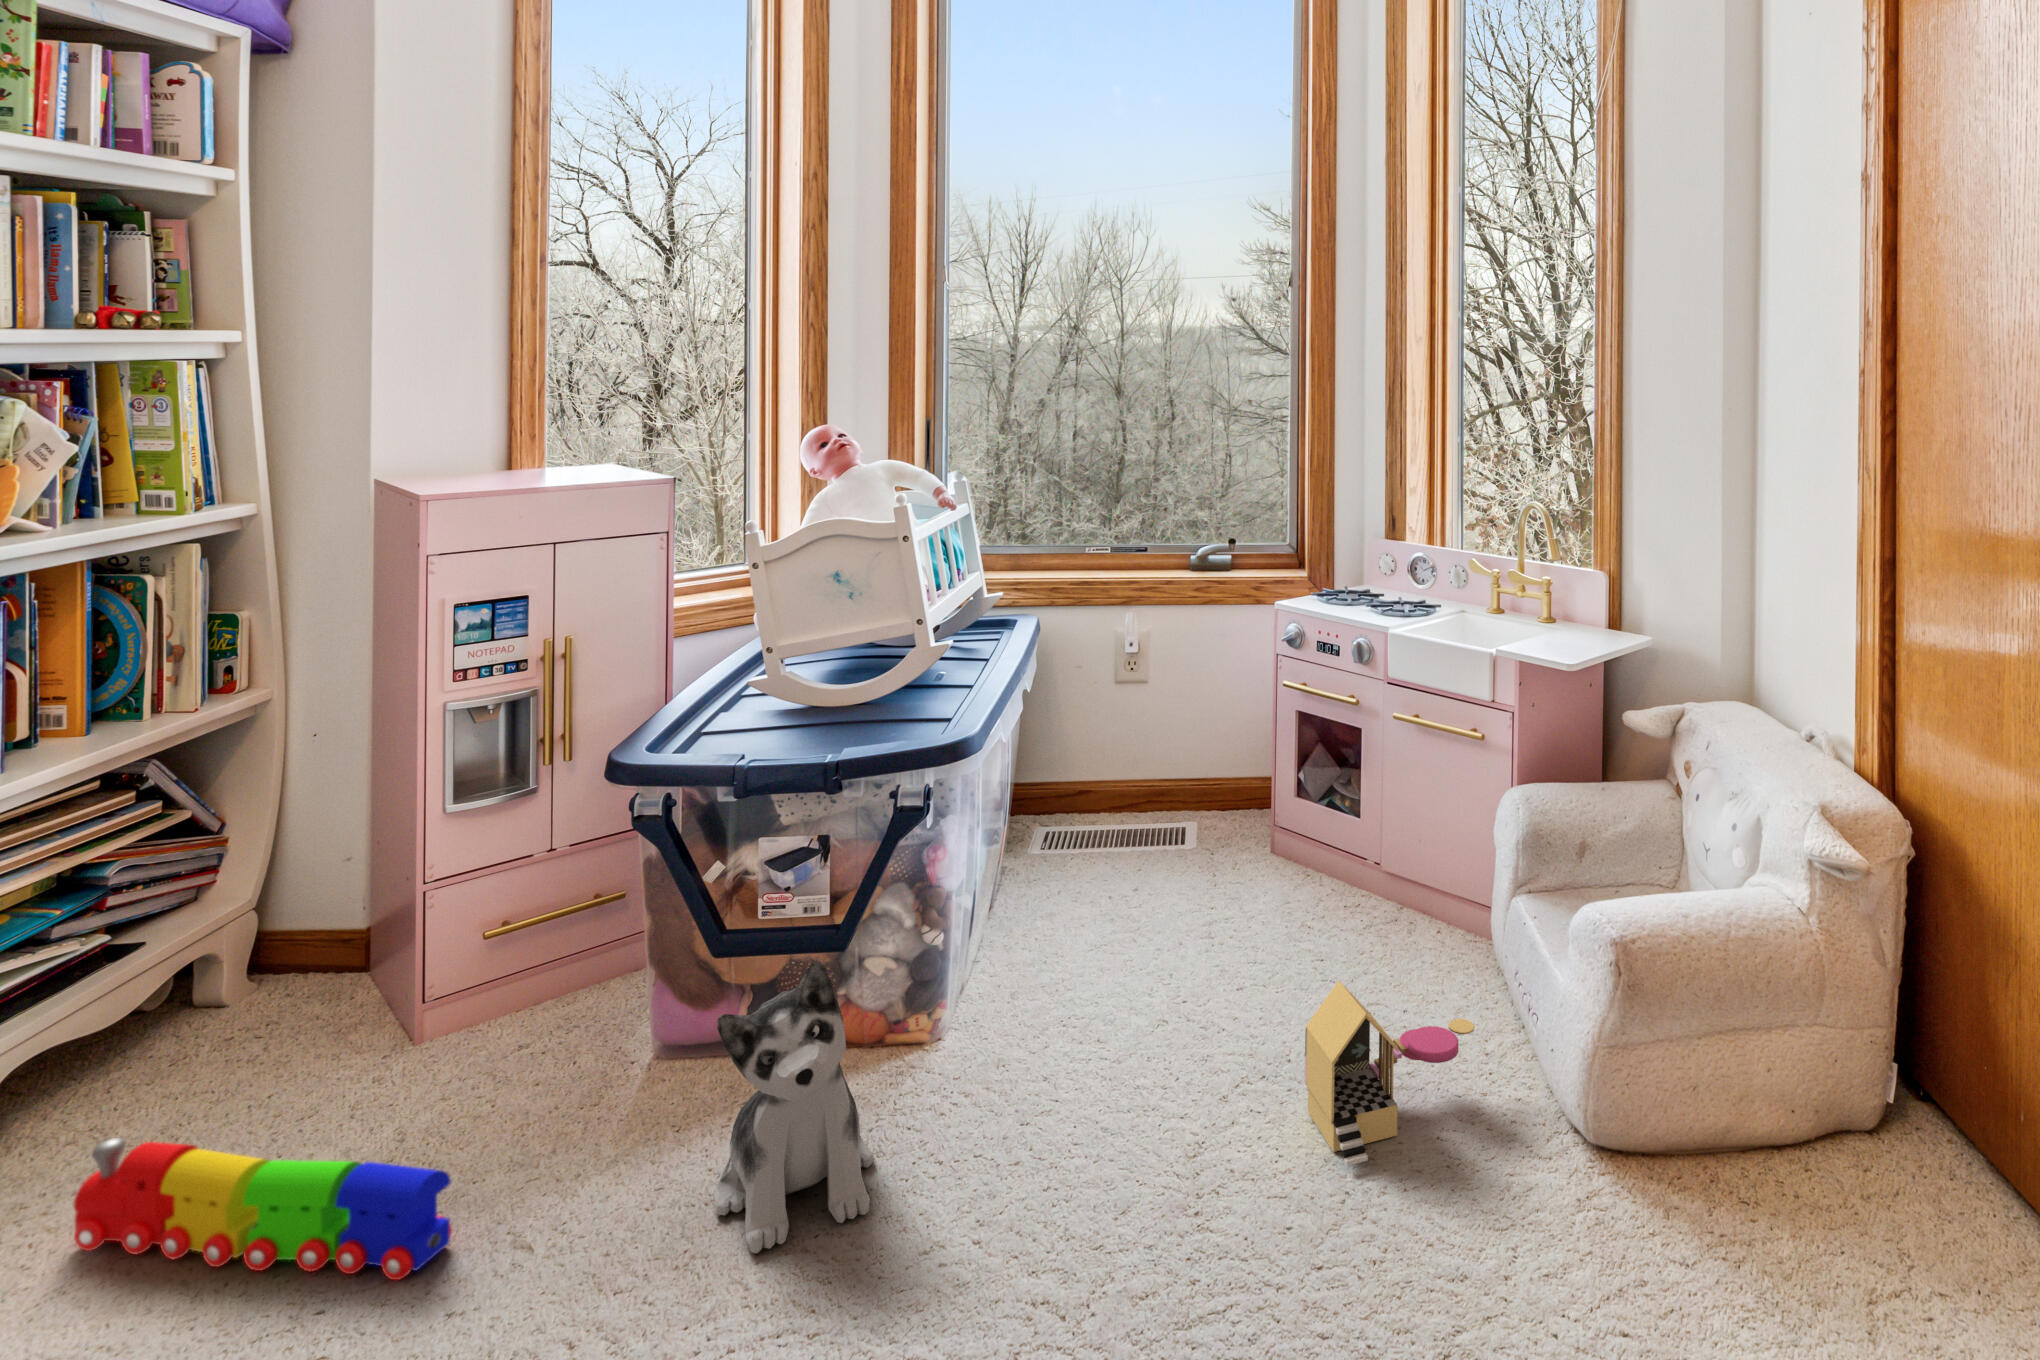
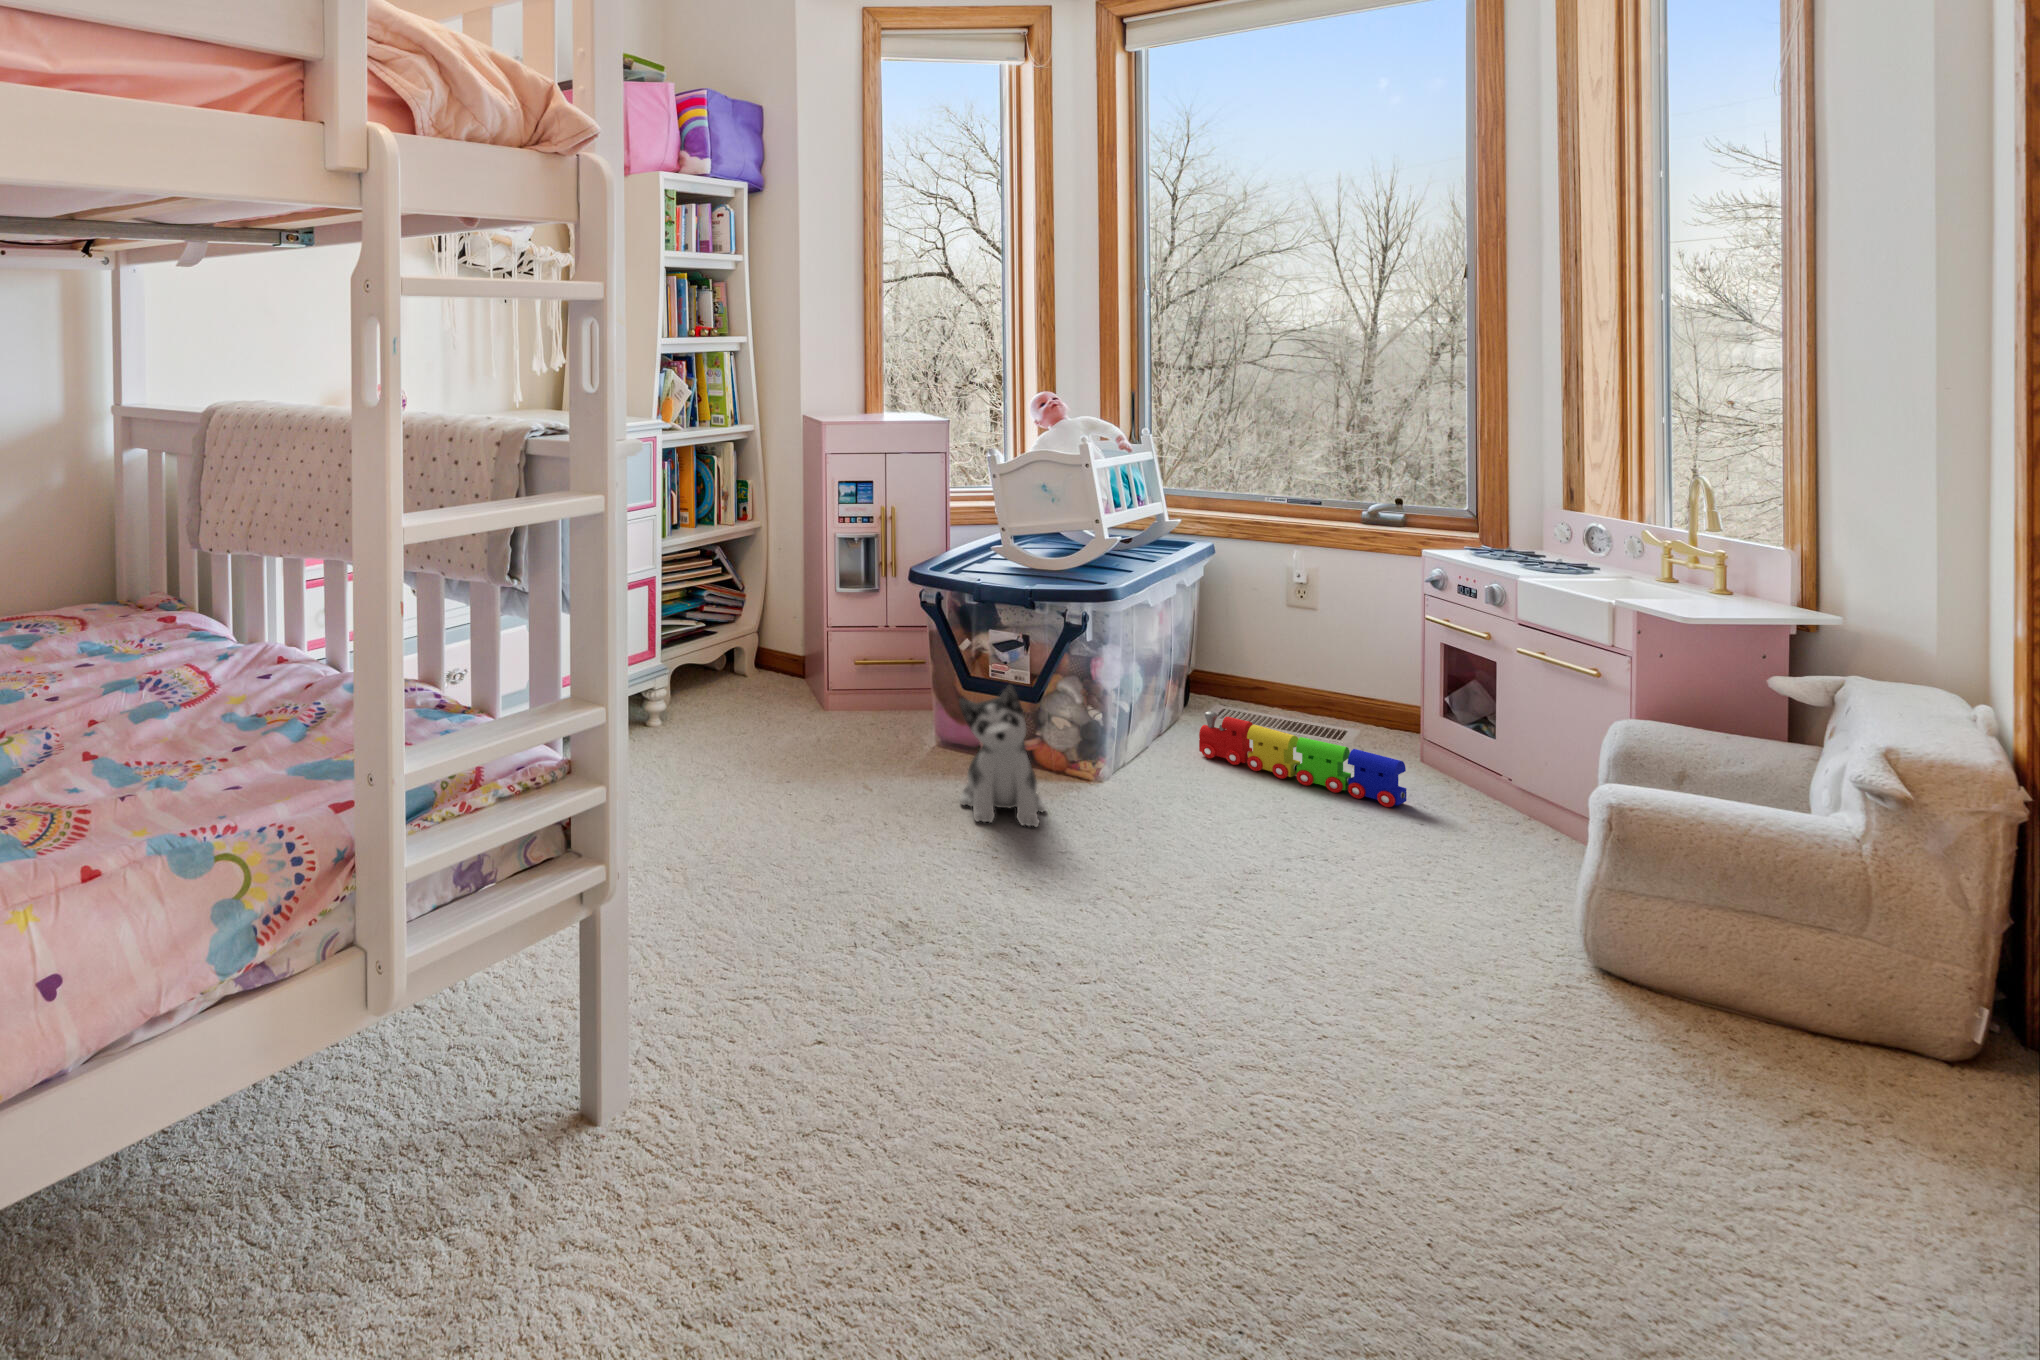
toy house: present [1305,981,1475,1166] -> none [1348,794,1510,909]
toy train: present [74,1138,452,1280] -> present [1199,711,1407,807]

